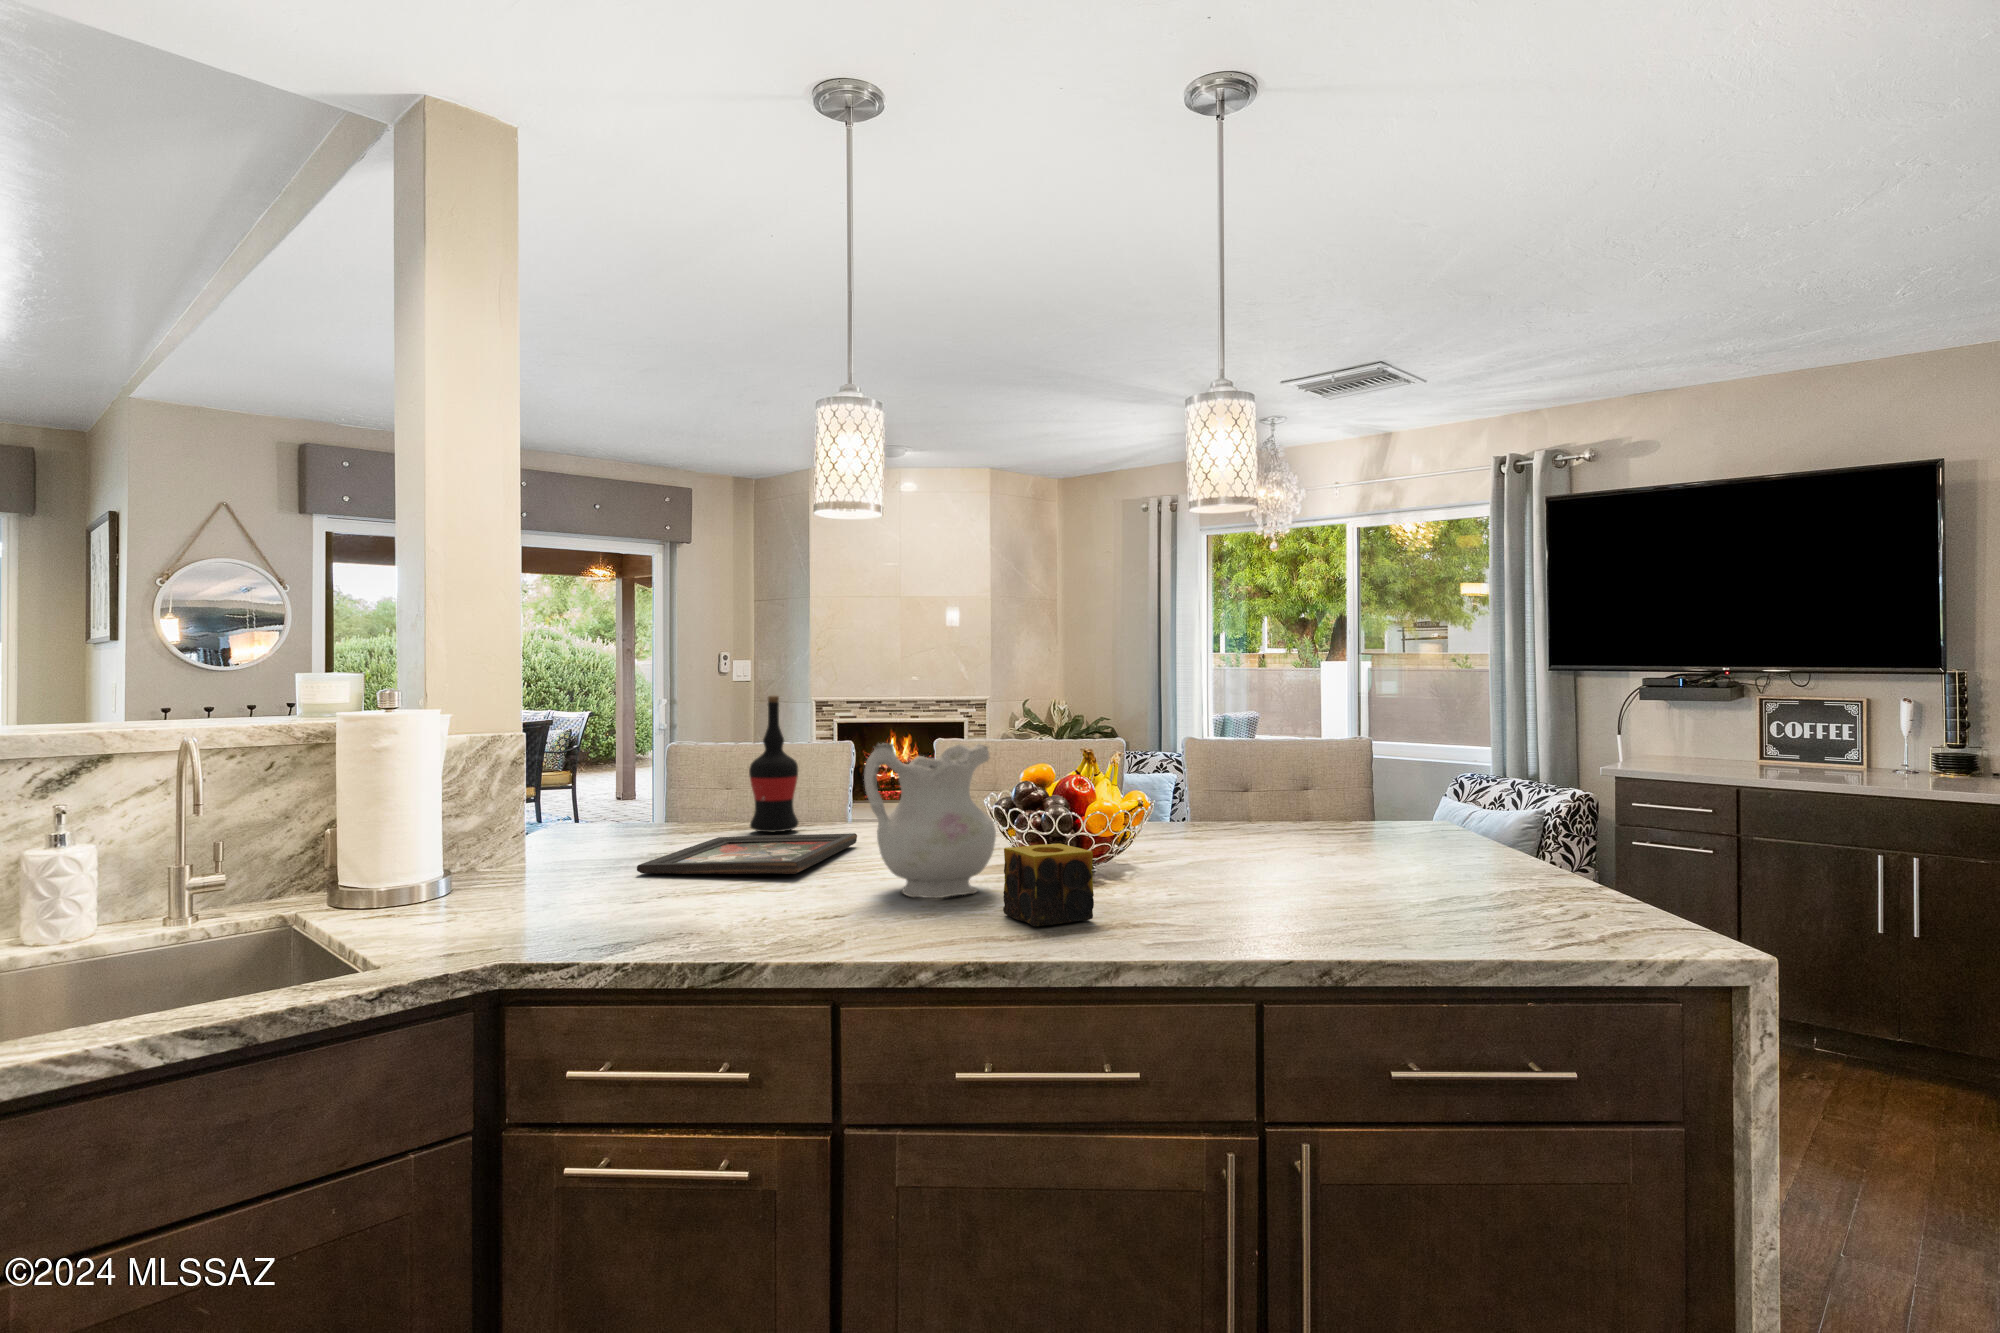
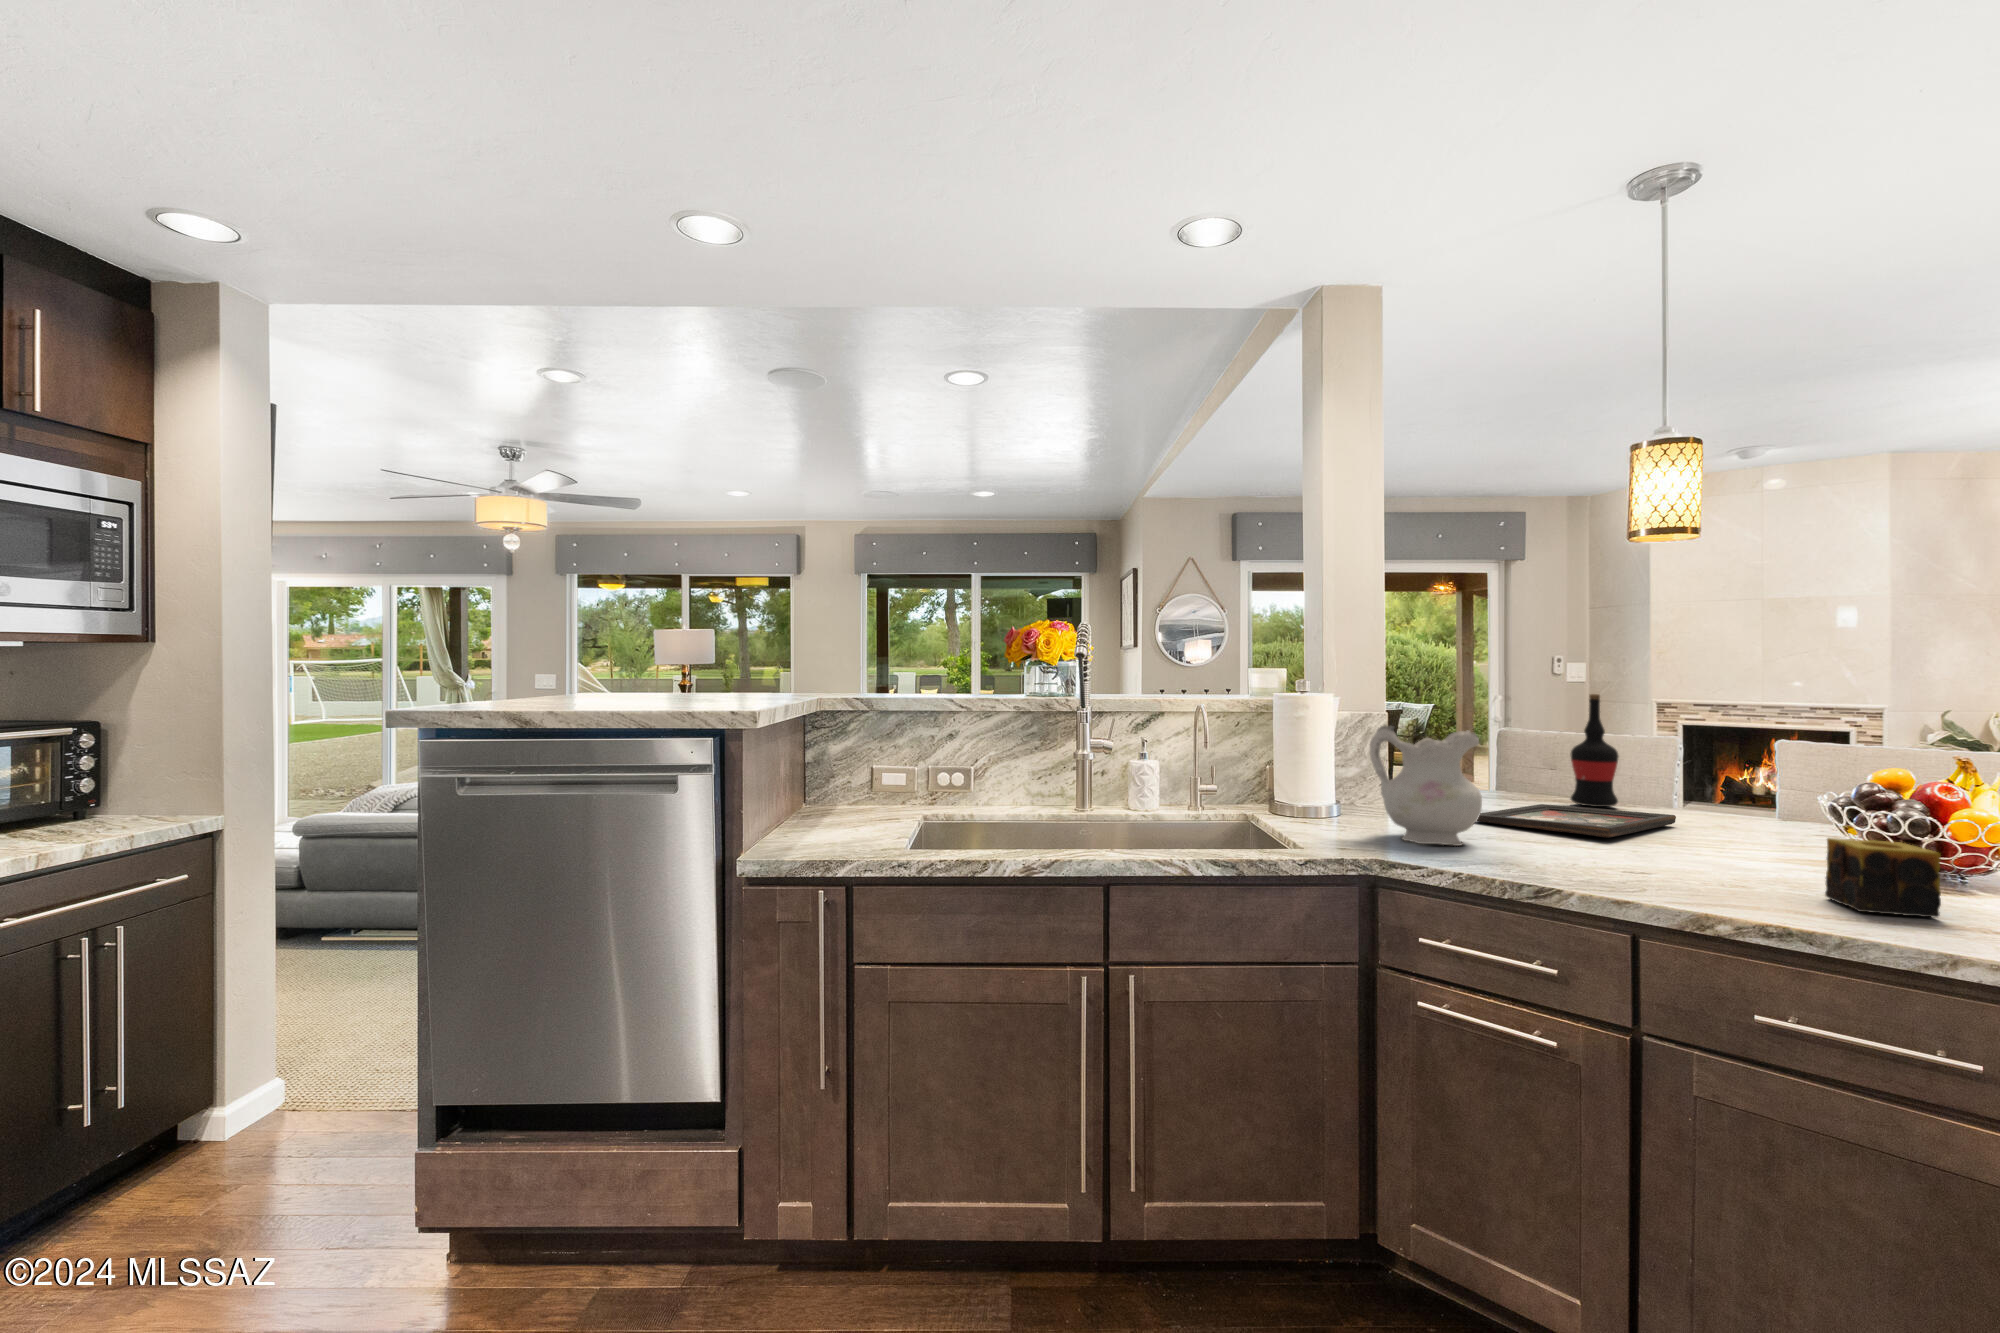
ceramic pitcher: present [864,743,996,898] -> present [1370,725,1482,846]

